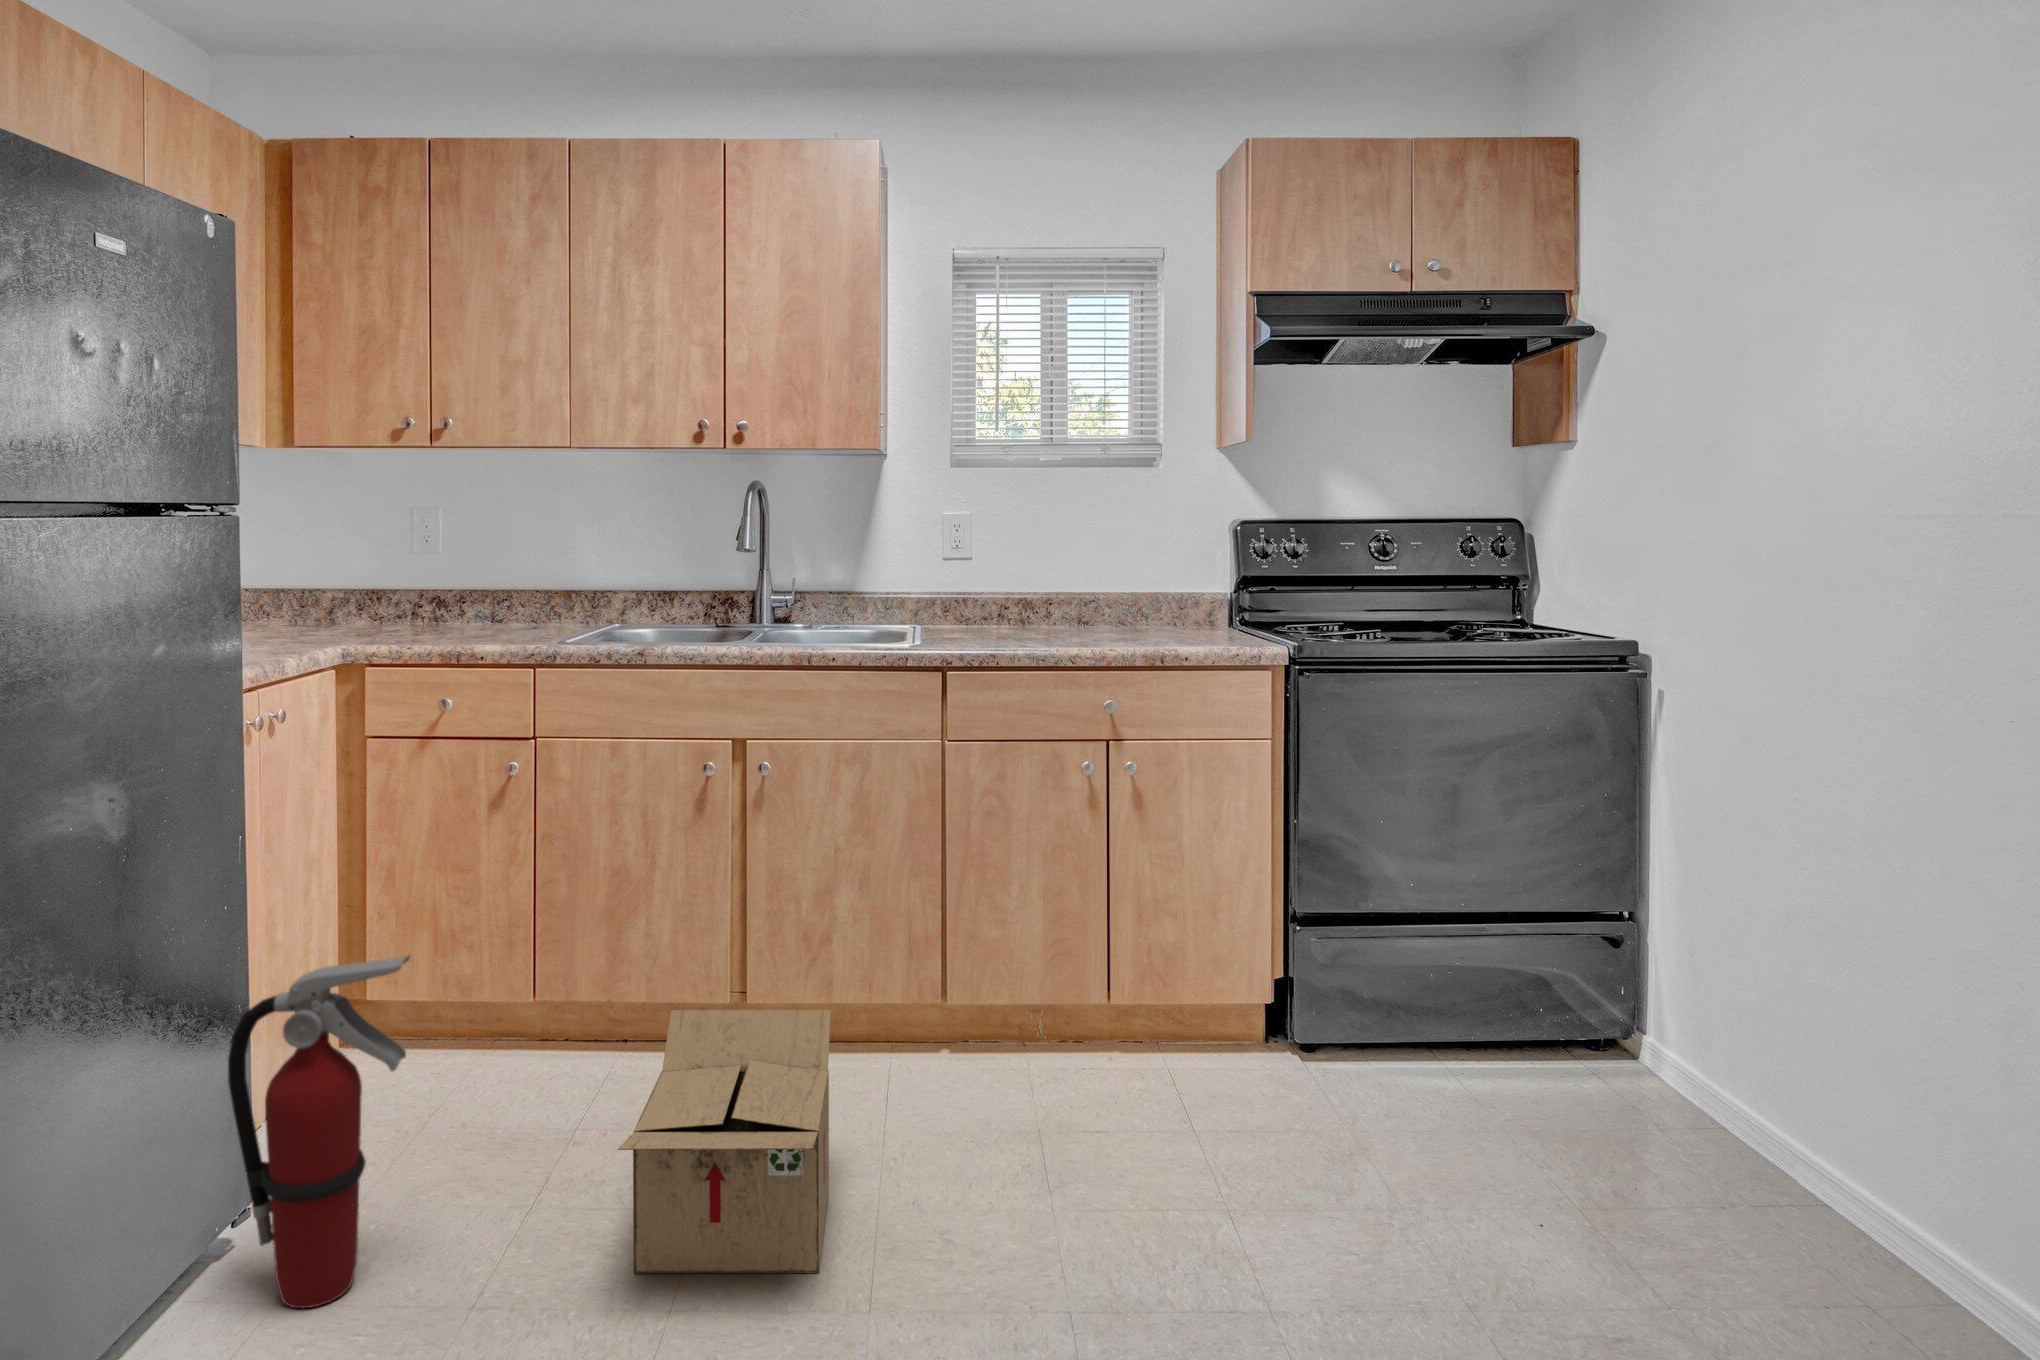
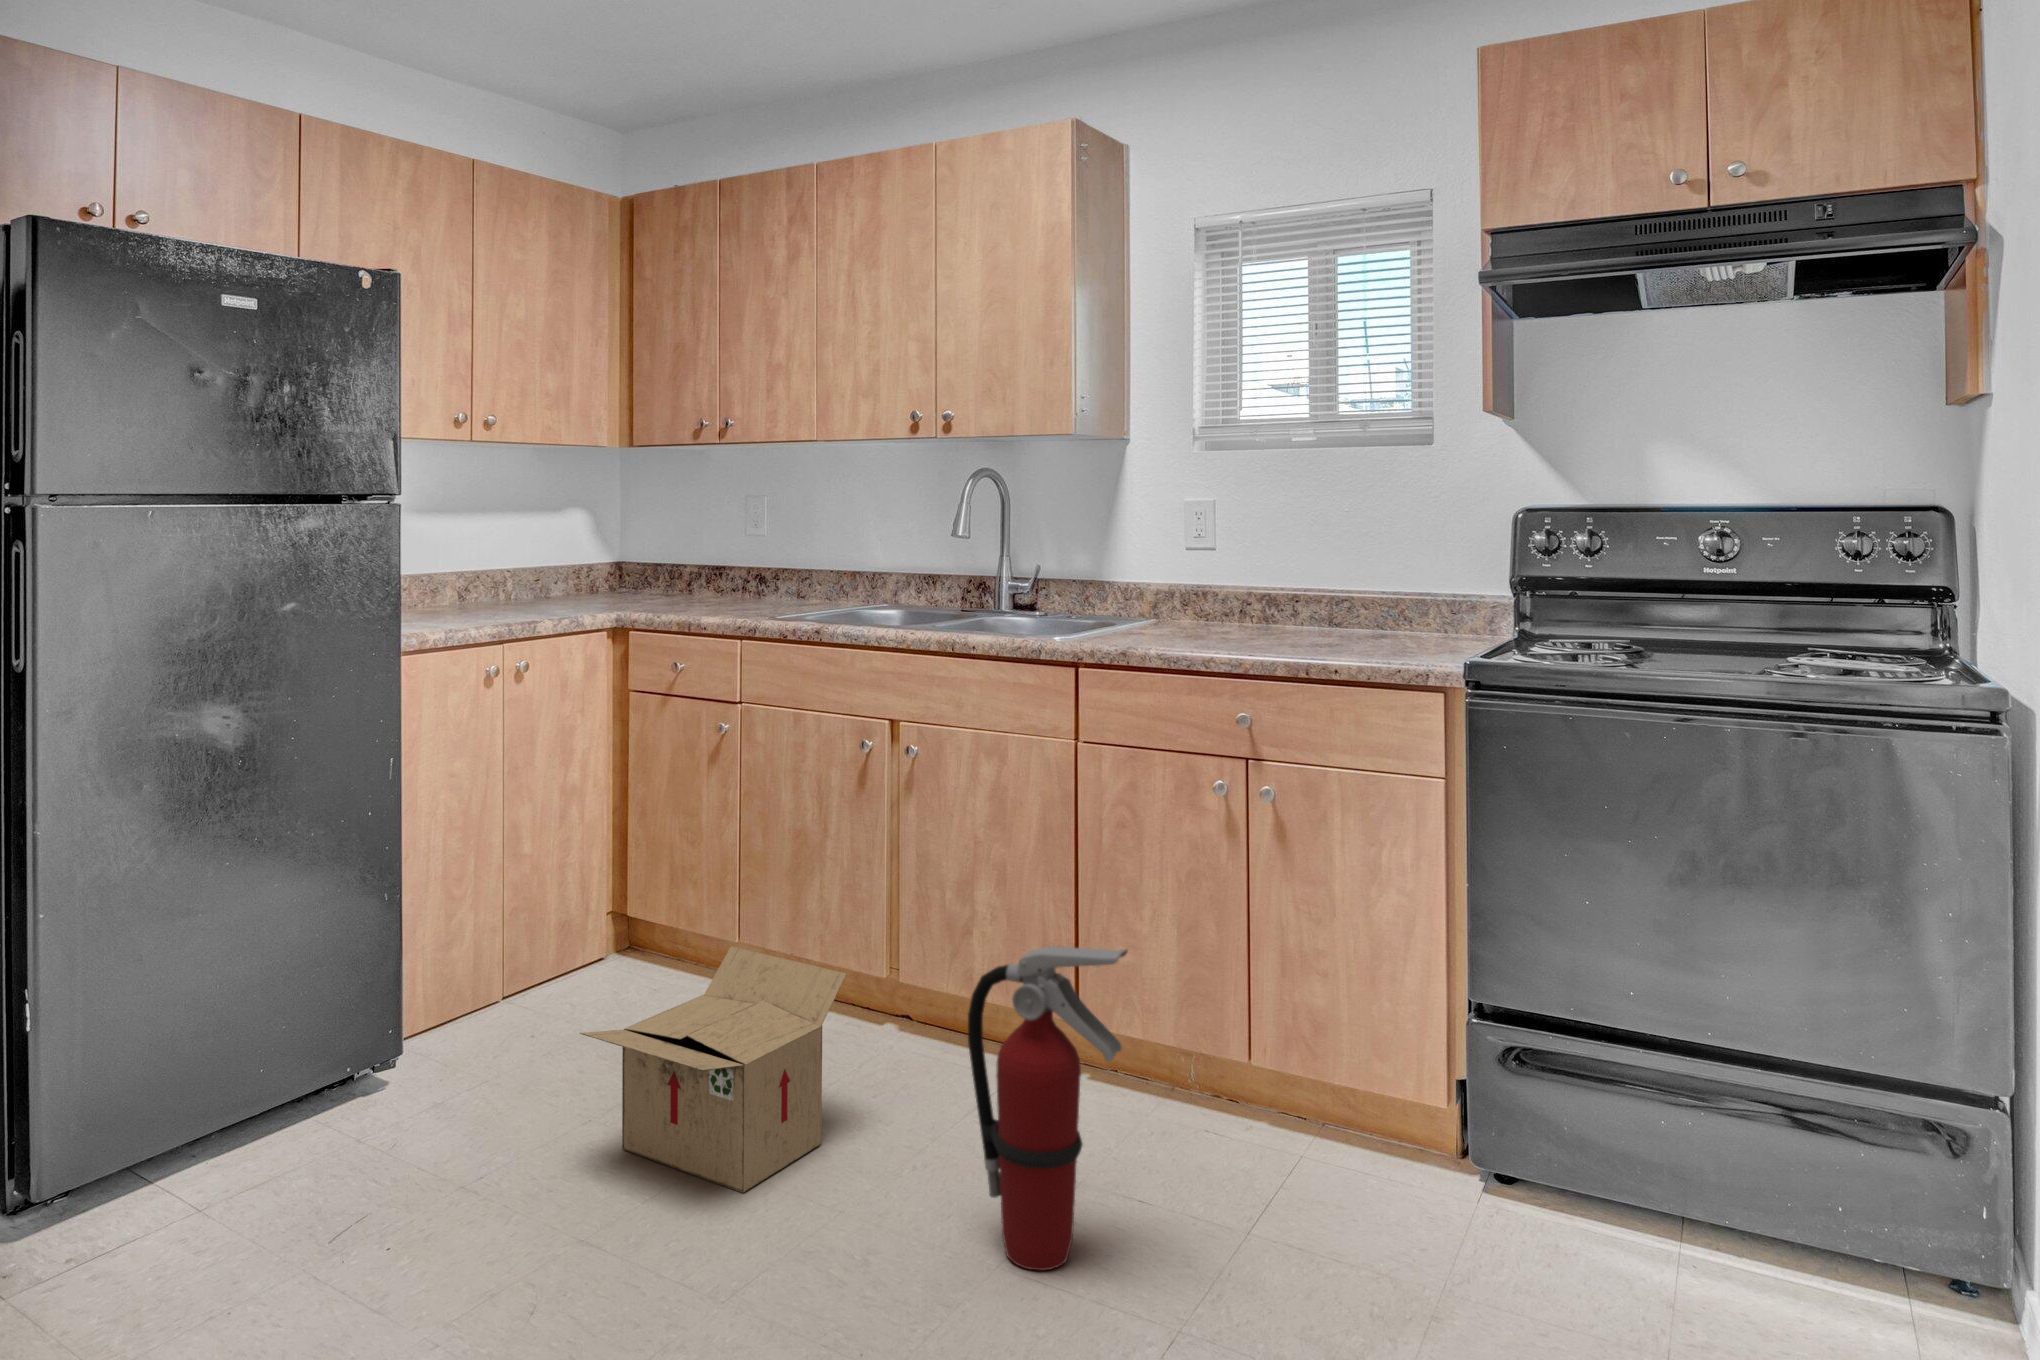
fire extinguisher: present [228,955,410,1308] -> present [968,946,1128,1271]

